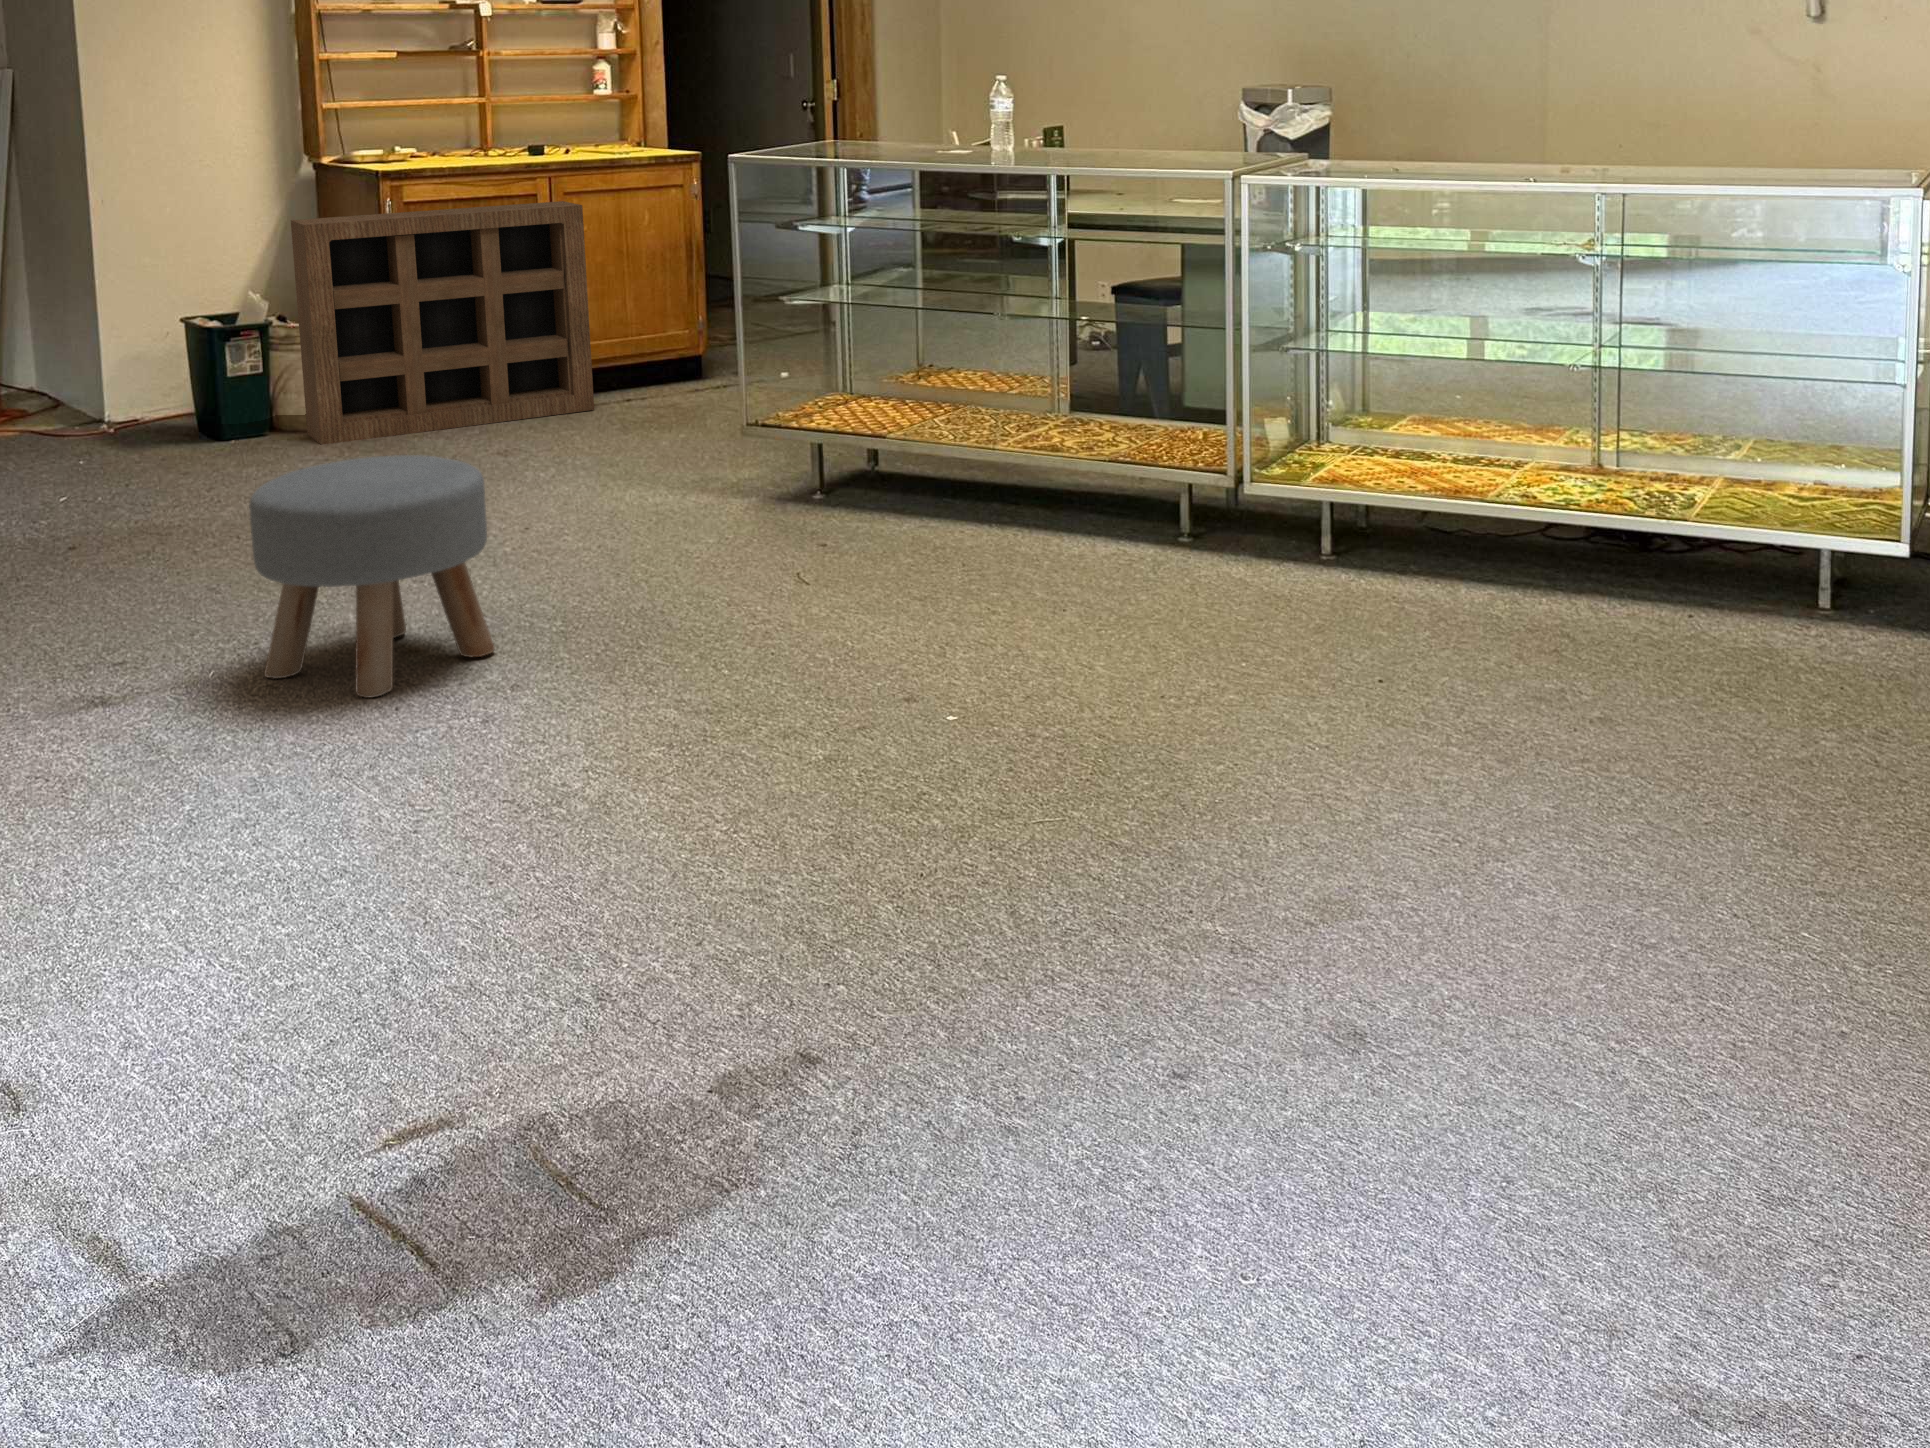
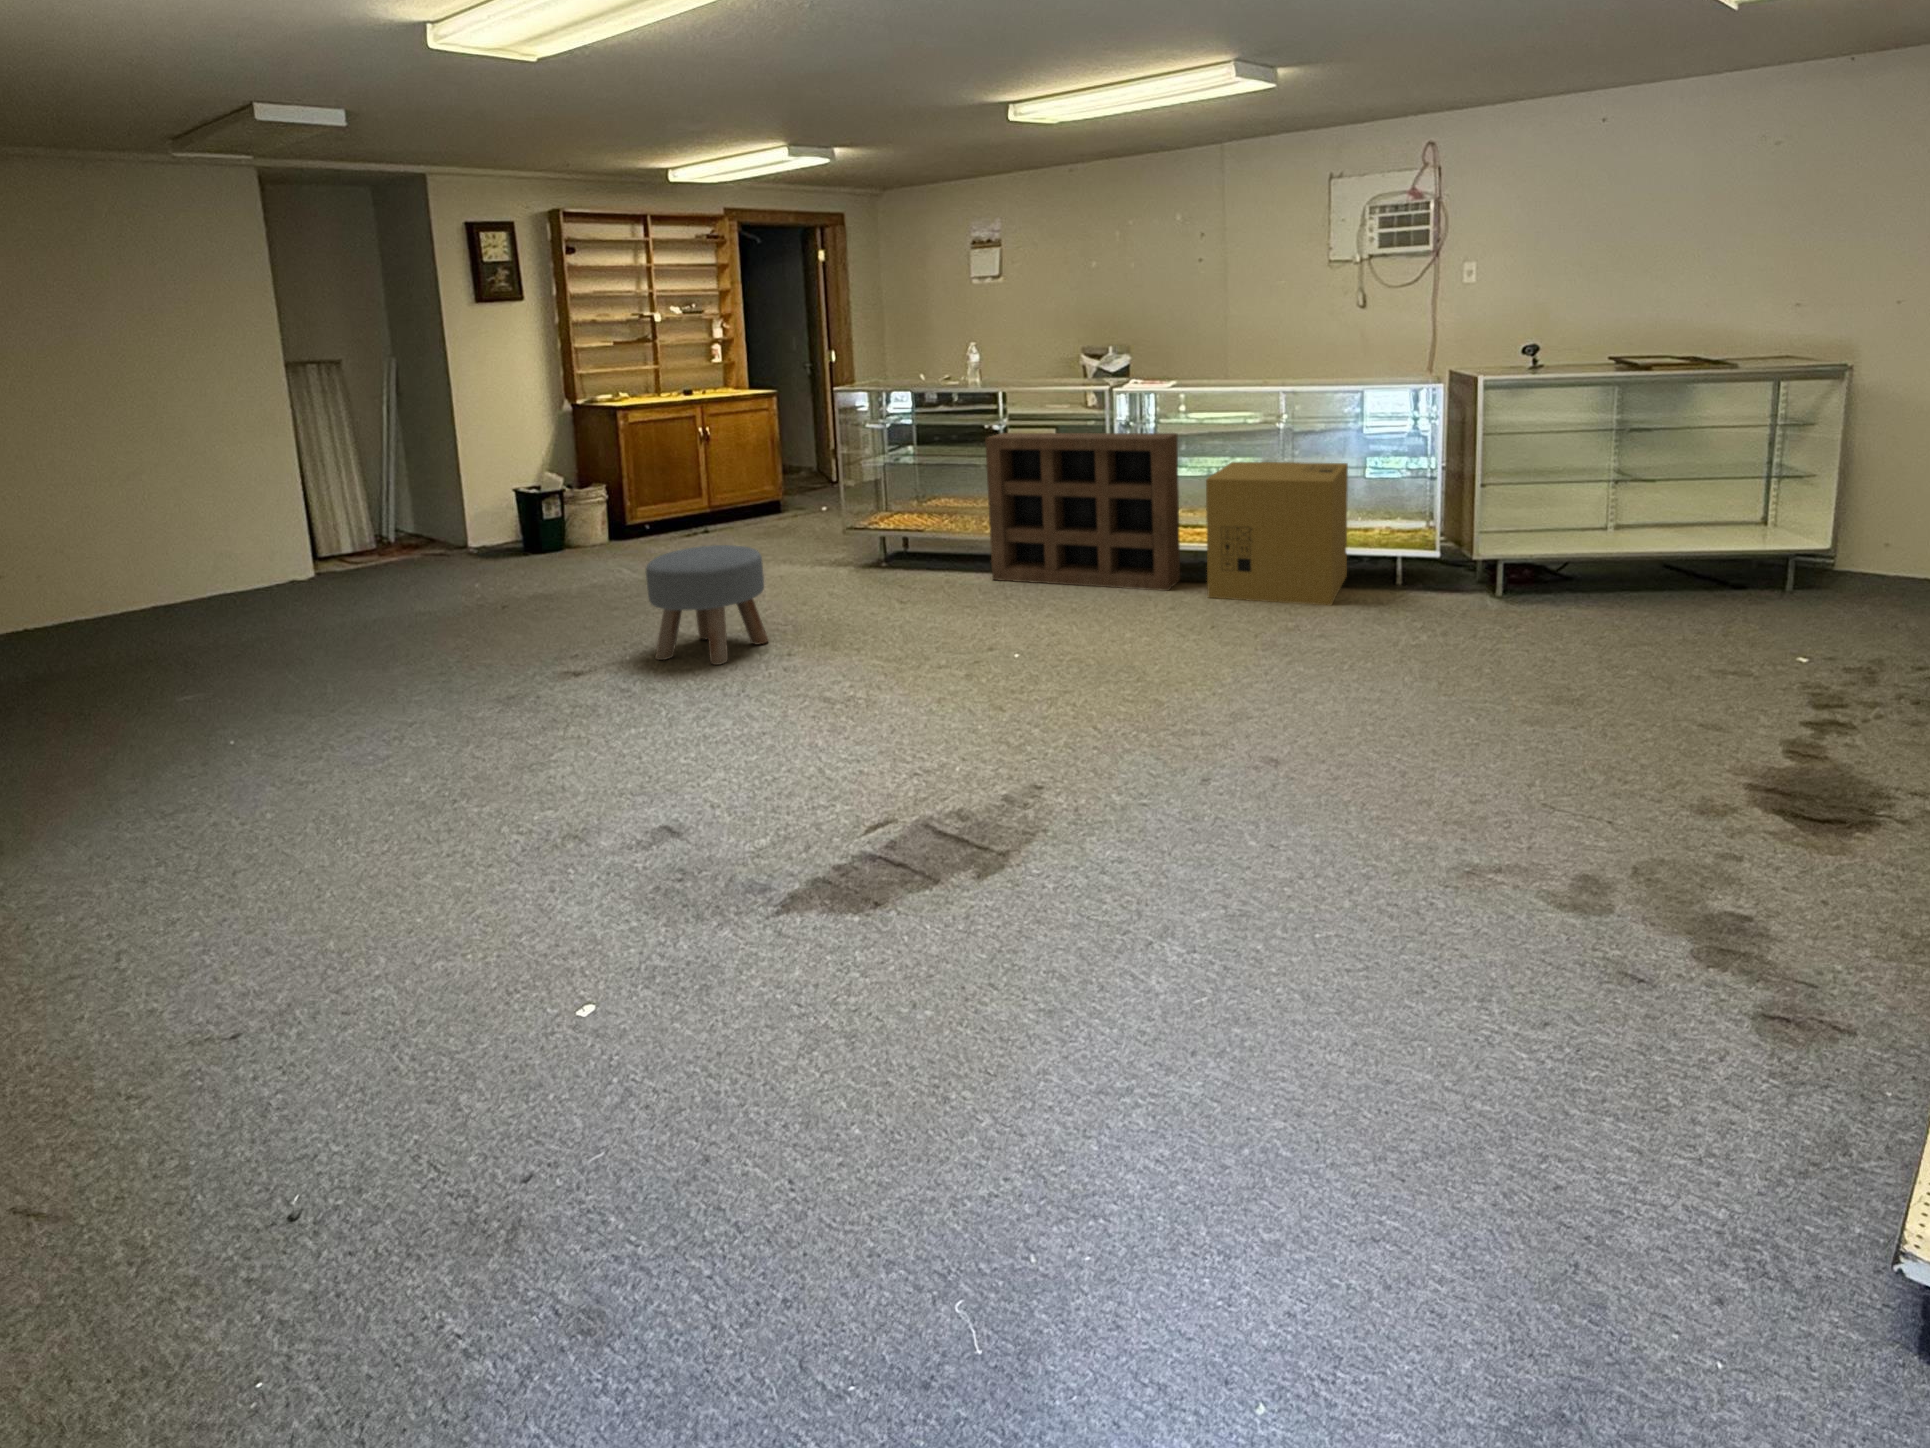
shelving unit: present [291,201,594,445] -> present [985,433,1180,591]
cardboard box: none [1404,329,1724,648] -> present [1206,462,1348,605]

